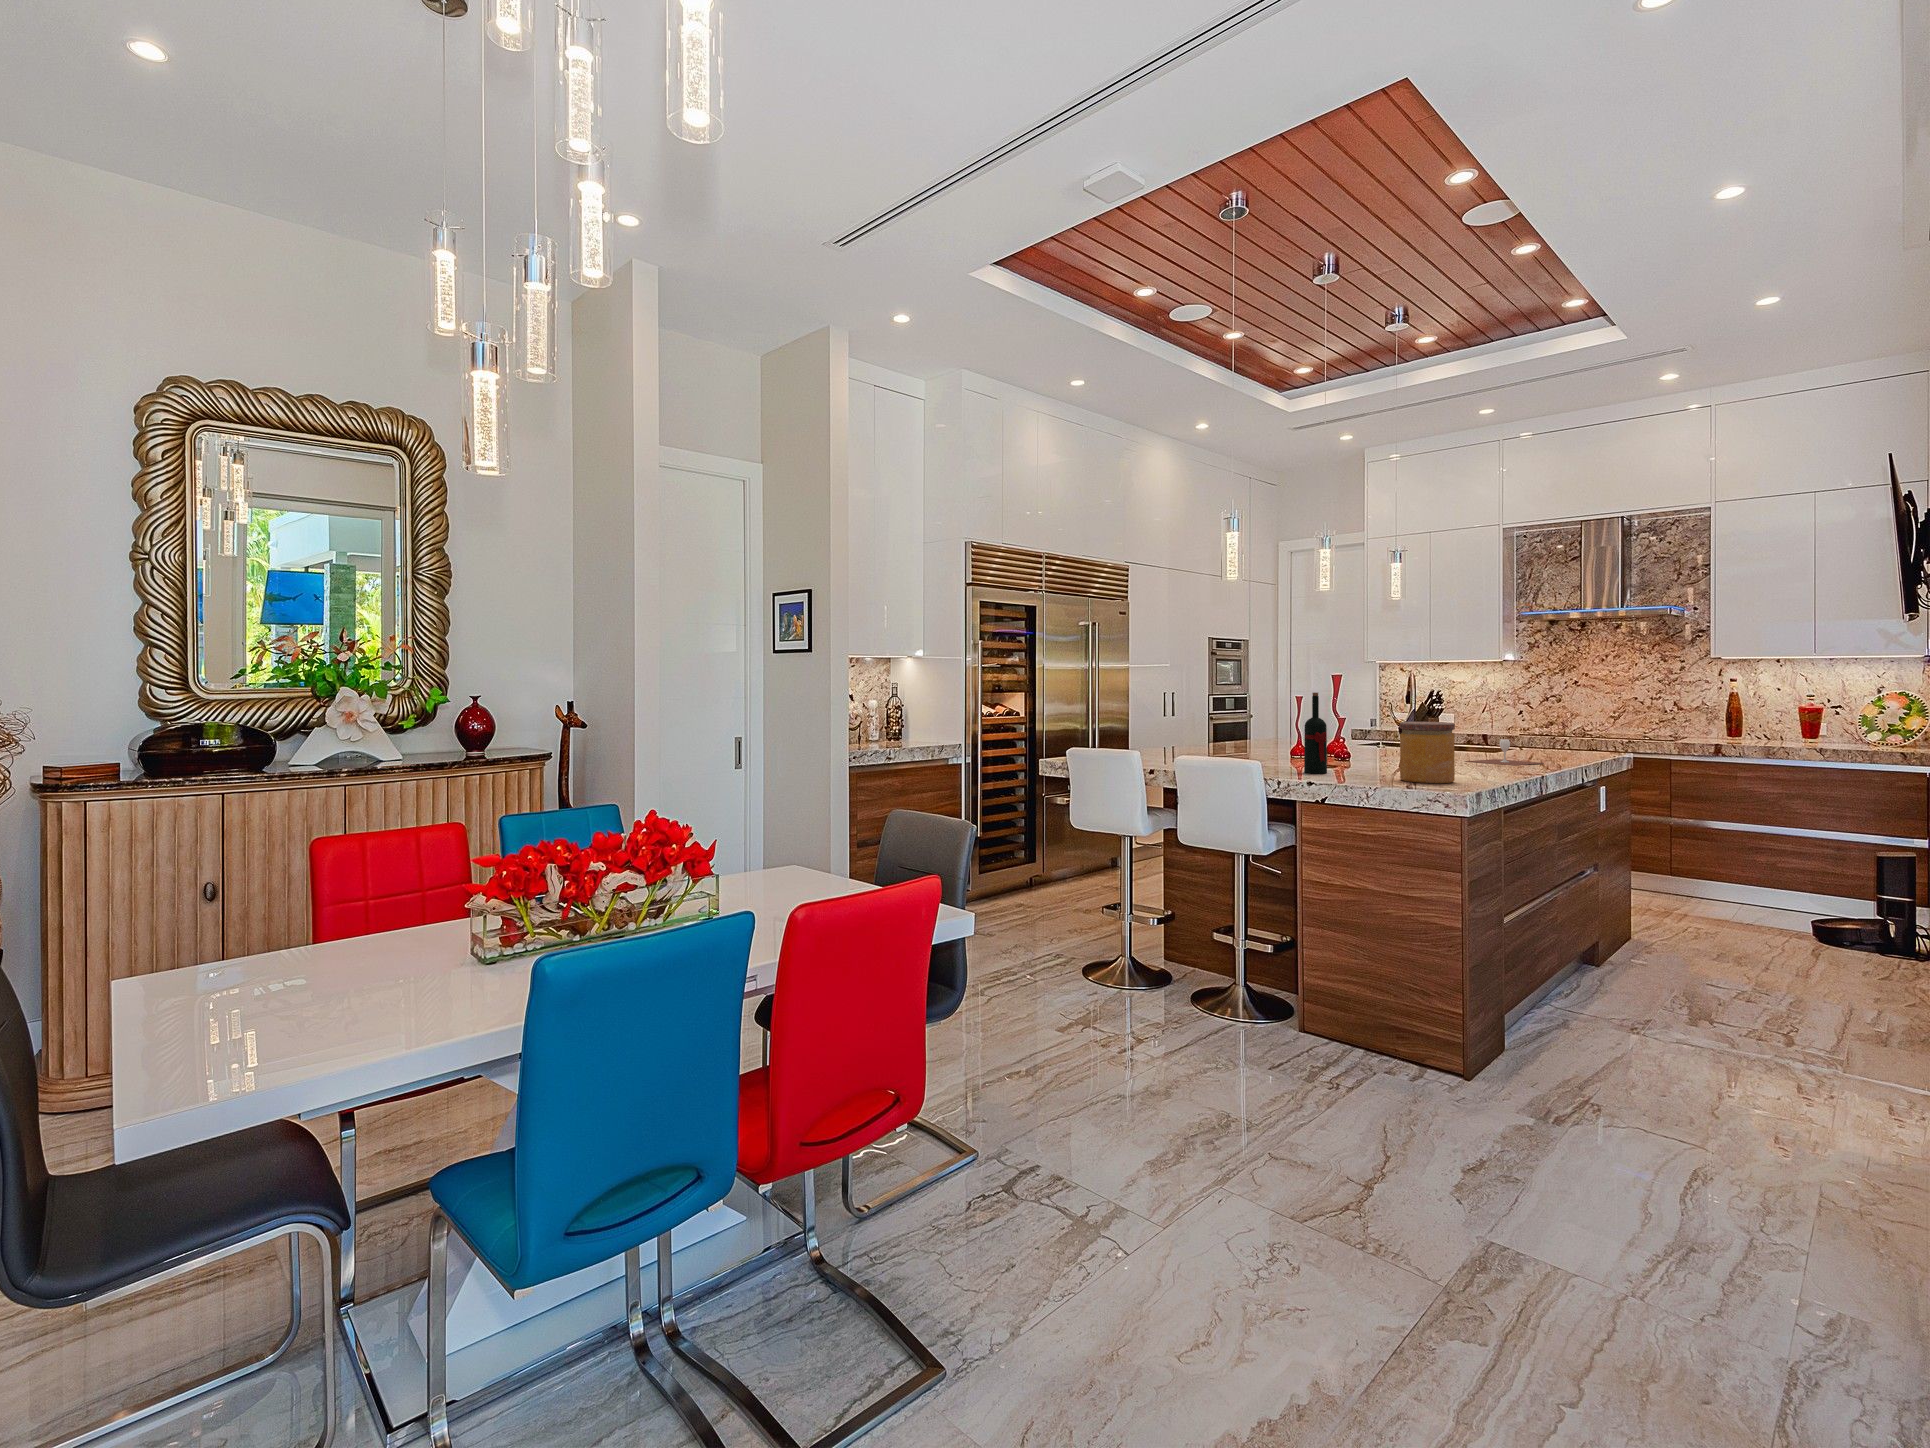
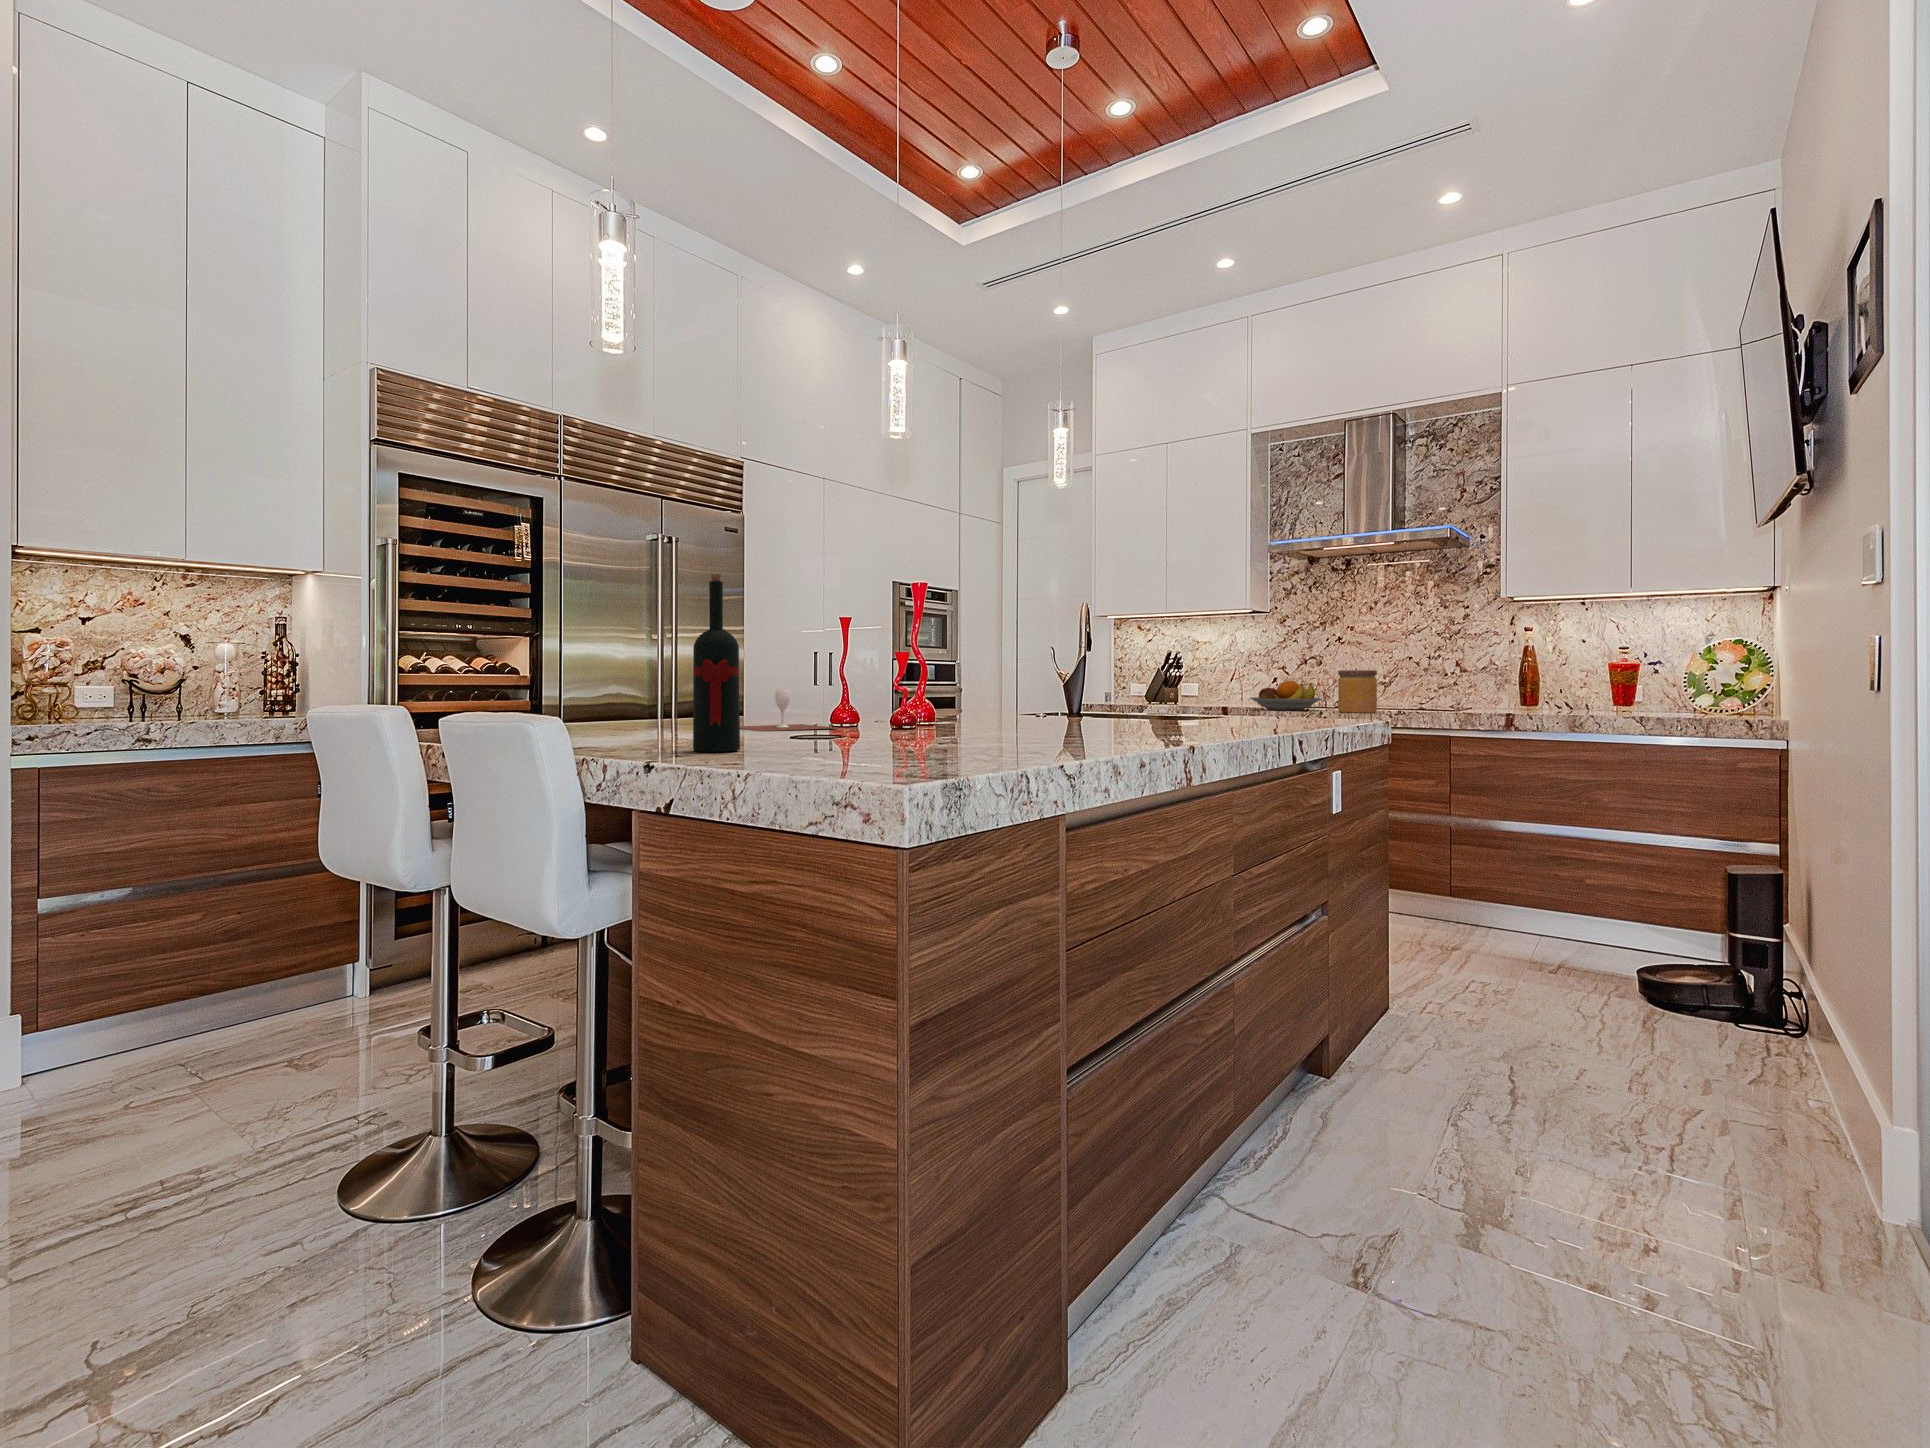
fruit bowl: none [1501,715,1562,737] -> present [1250,681,1322,710]
jar: present [1400,722,1455,783] -> present [1338,670,1377,713]
wine glass: present [1467,739,1542,765] -> present [740,689,836,731]

